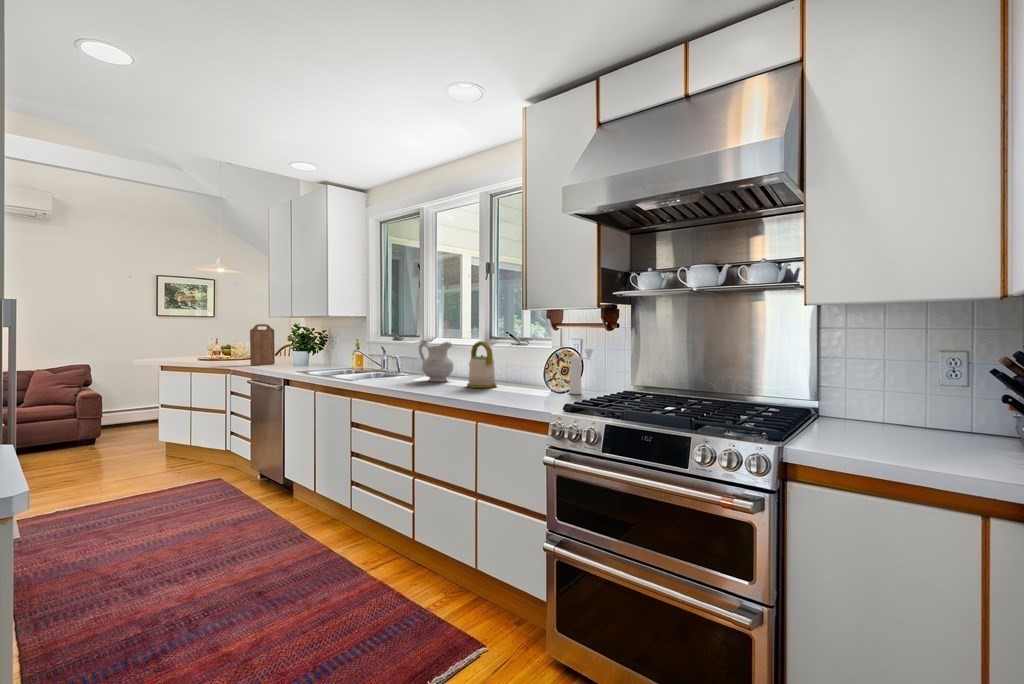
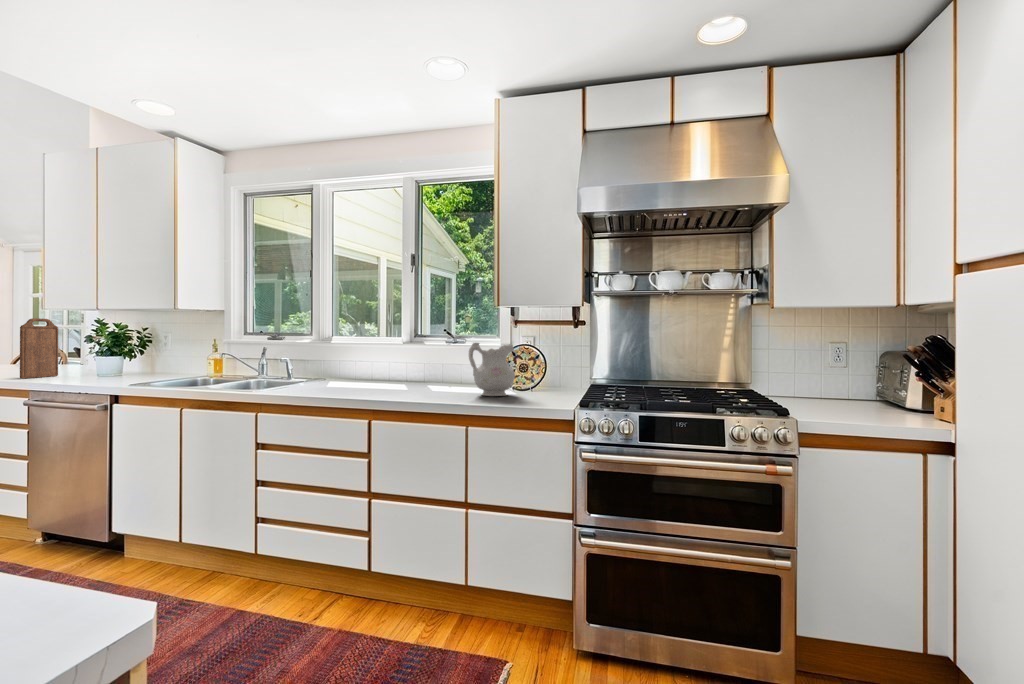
ceramic pitcher: present [419,341,454,382] -> present [469,343,515,396]
kettle: present [467,341,496,388] -> none [412,341,448,392]
pepper mill: present [569,348,593,394] -> none [536,347,553,393]

